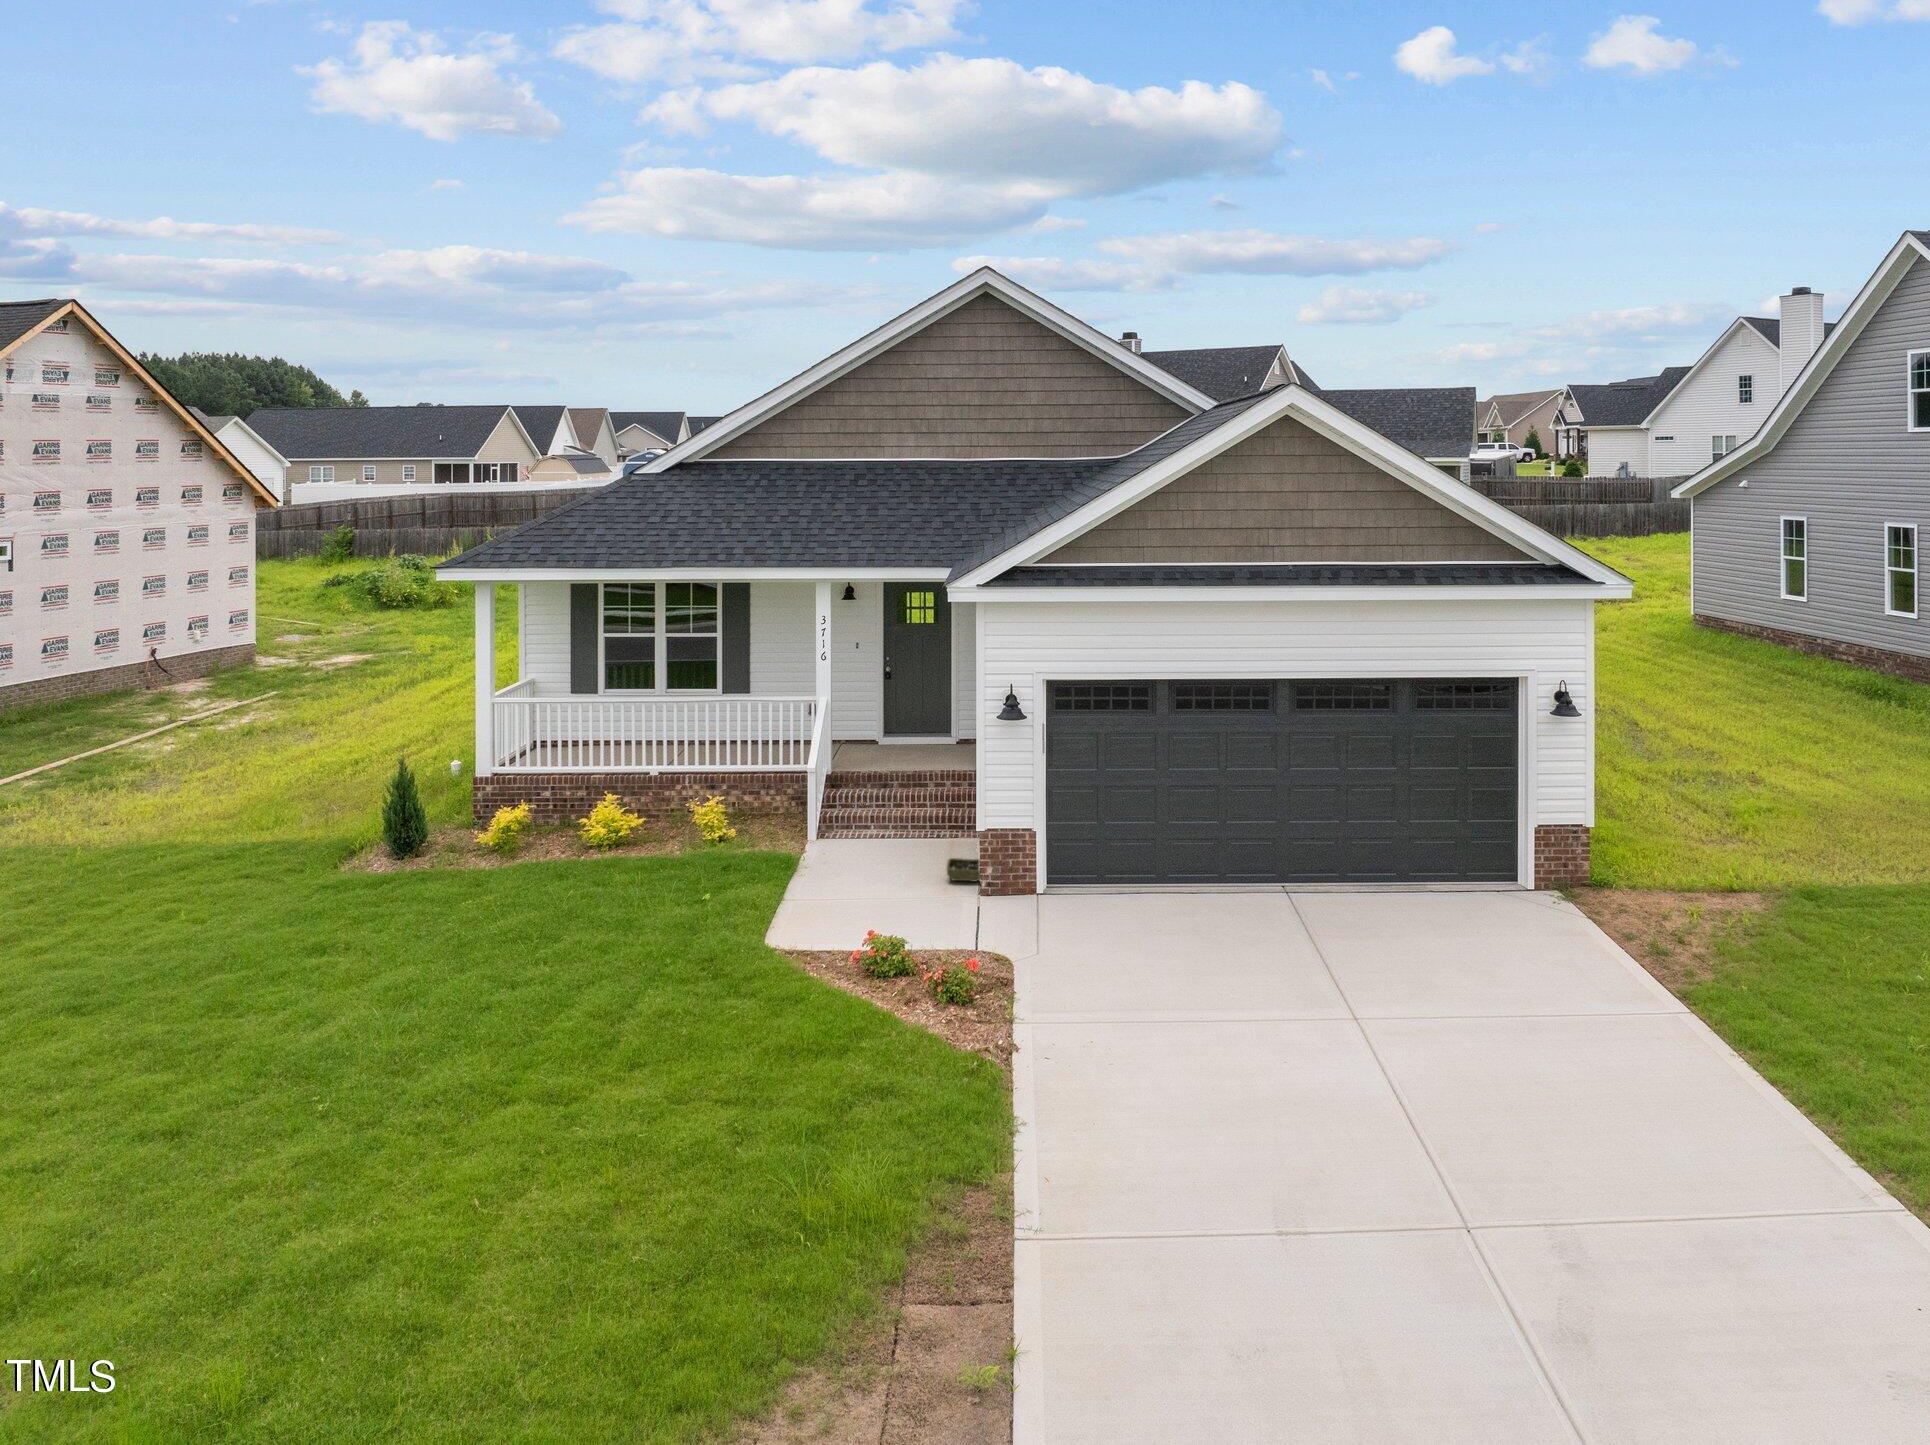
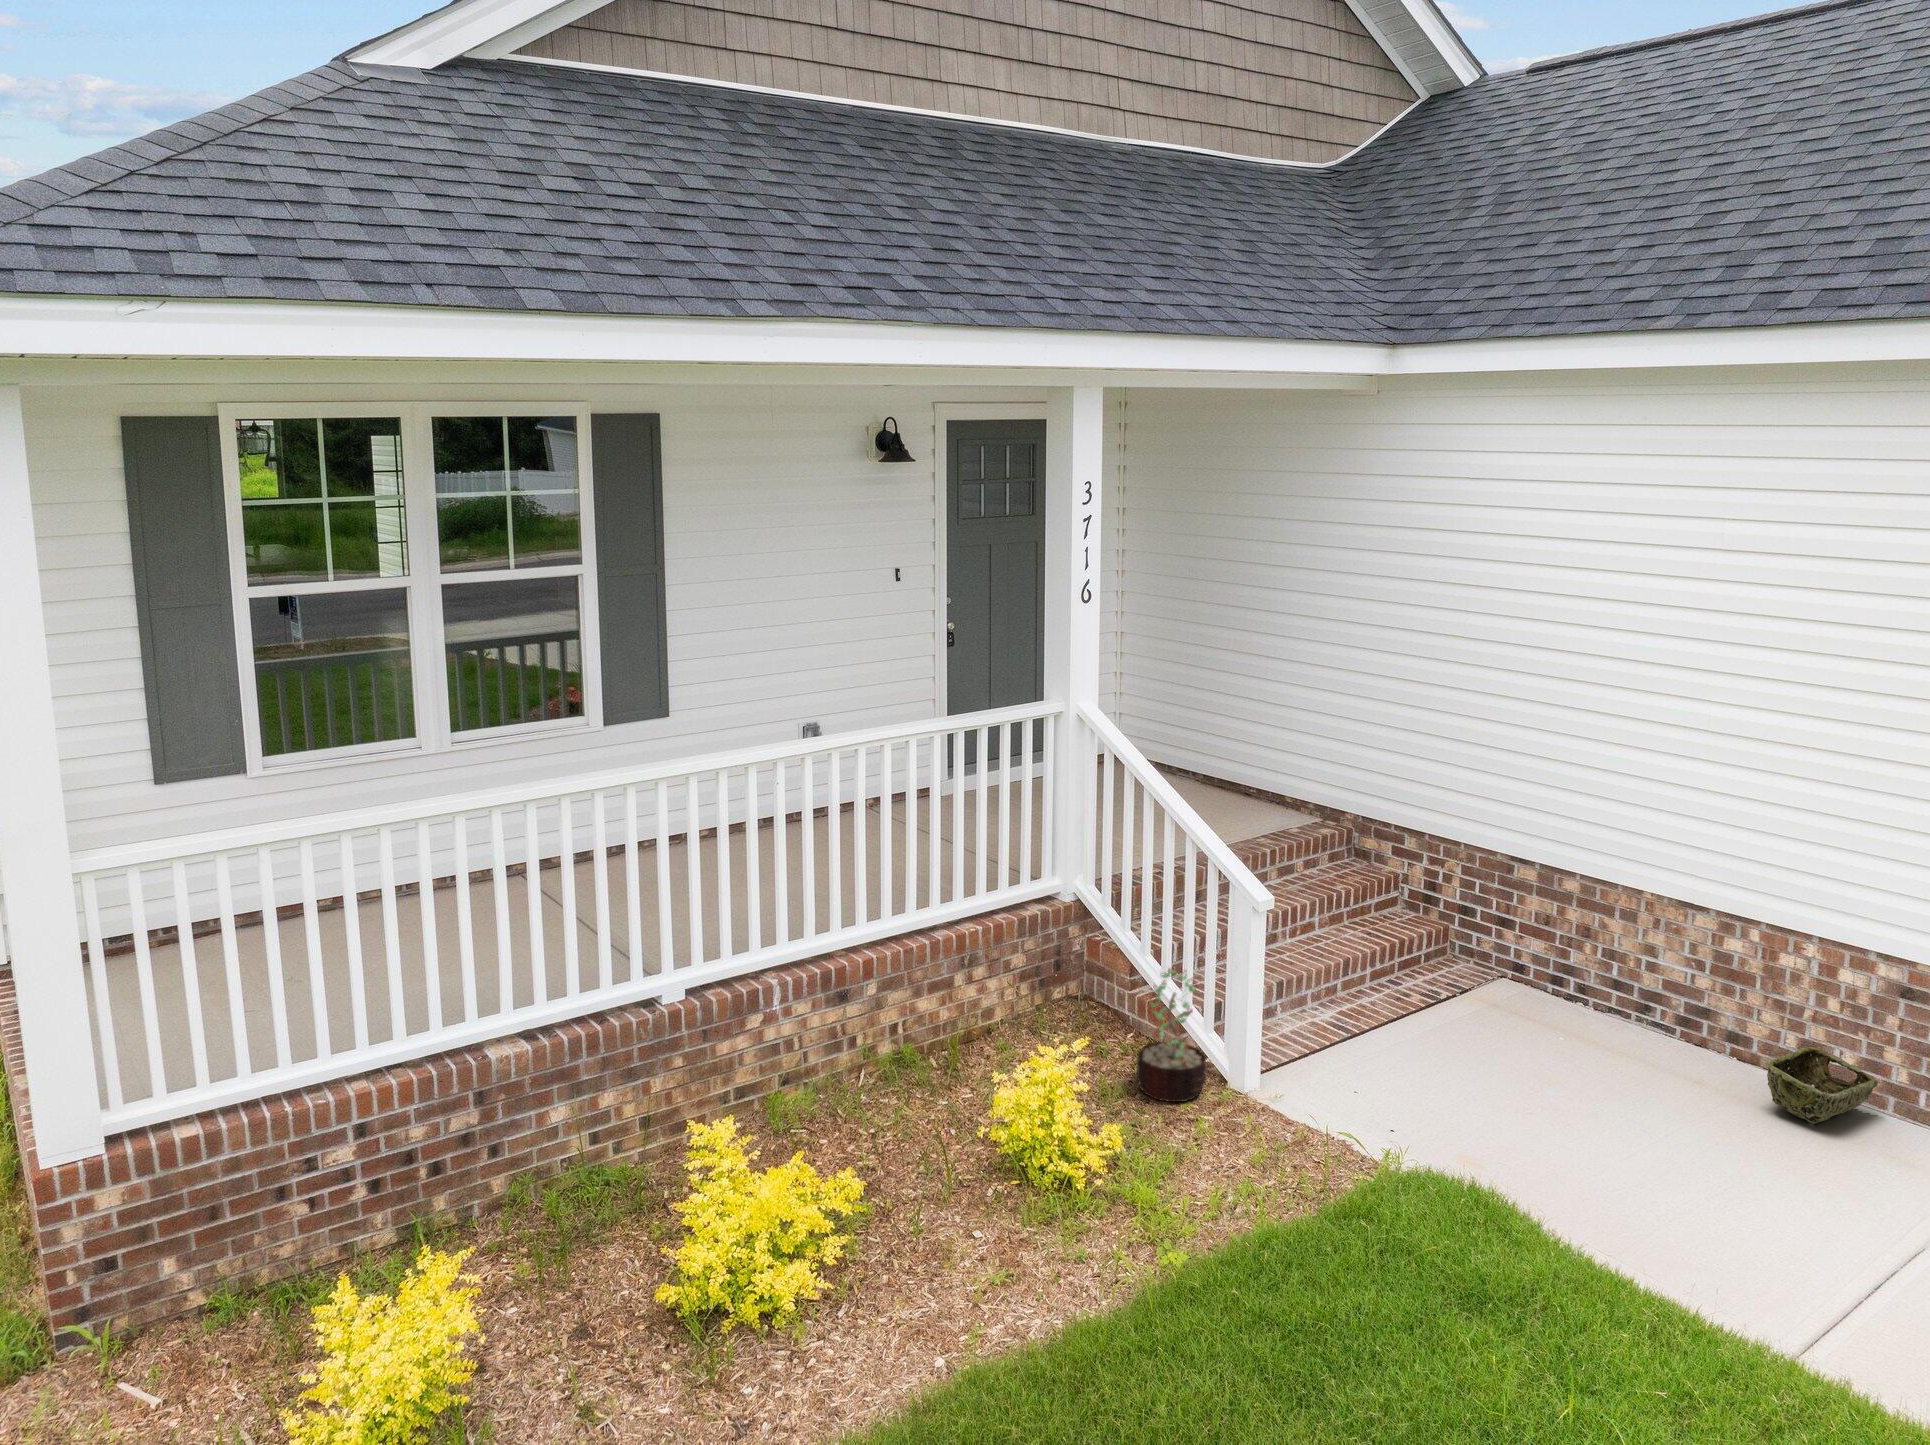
decorative plant: none [783,796,810,841] -> present [1137,969,1206,1102]

